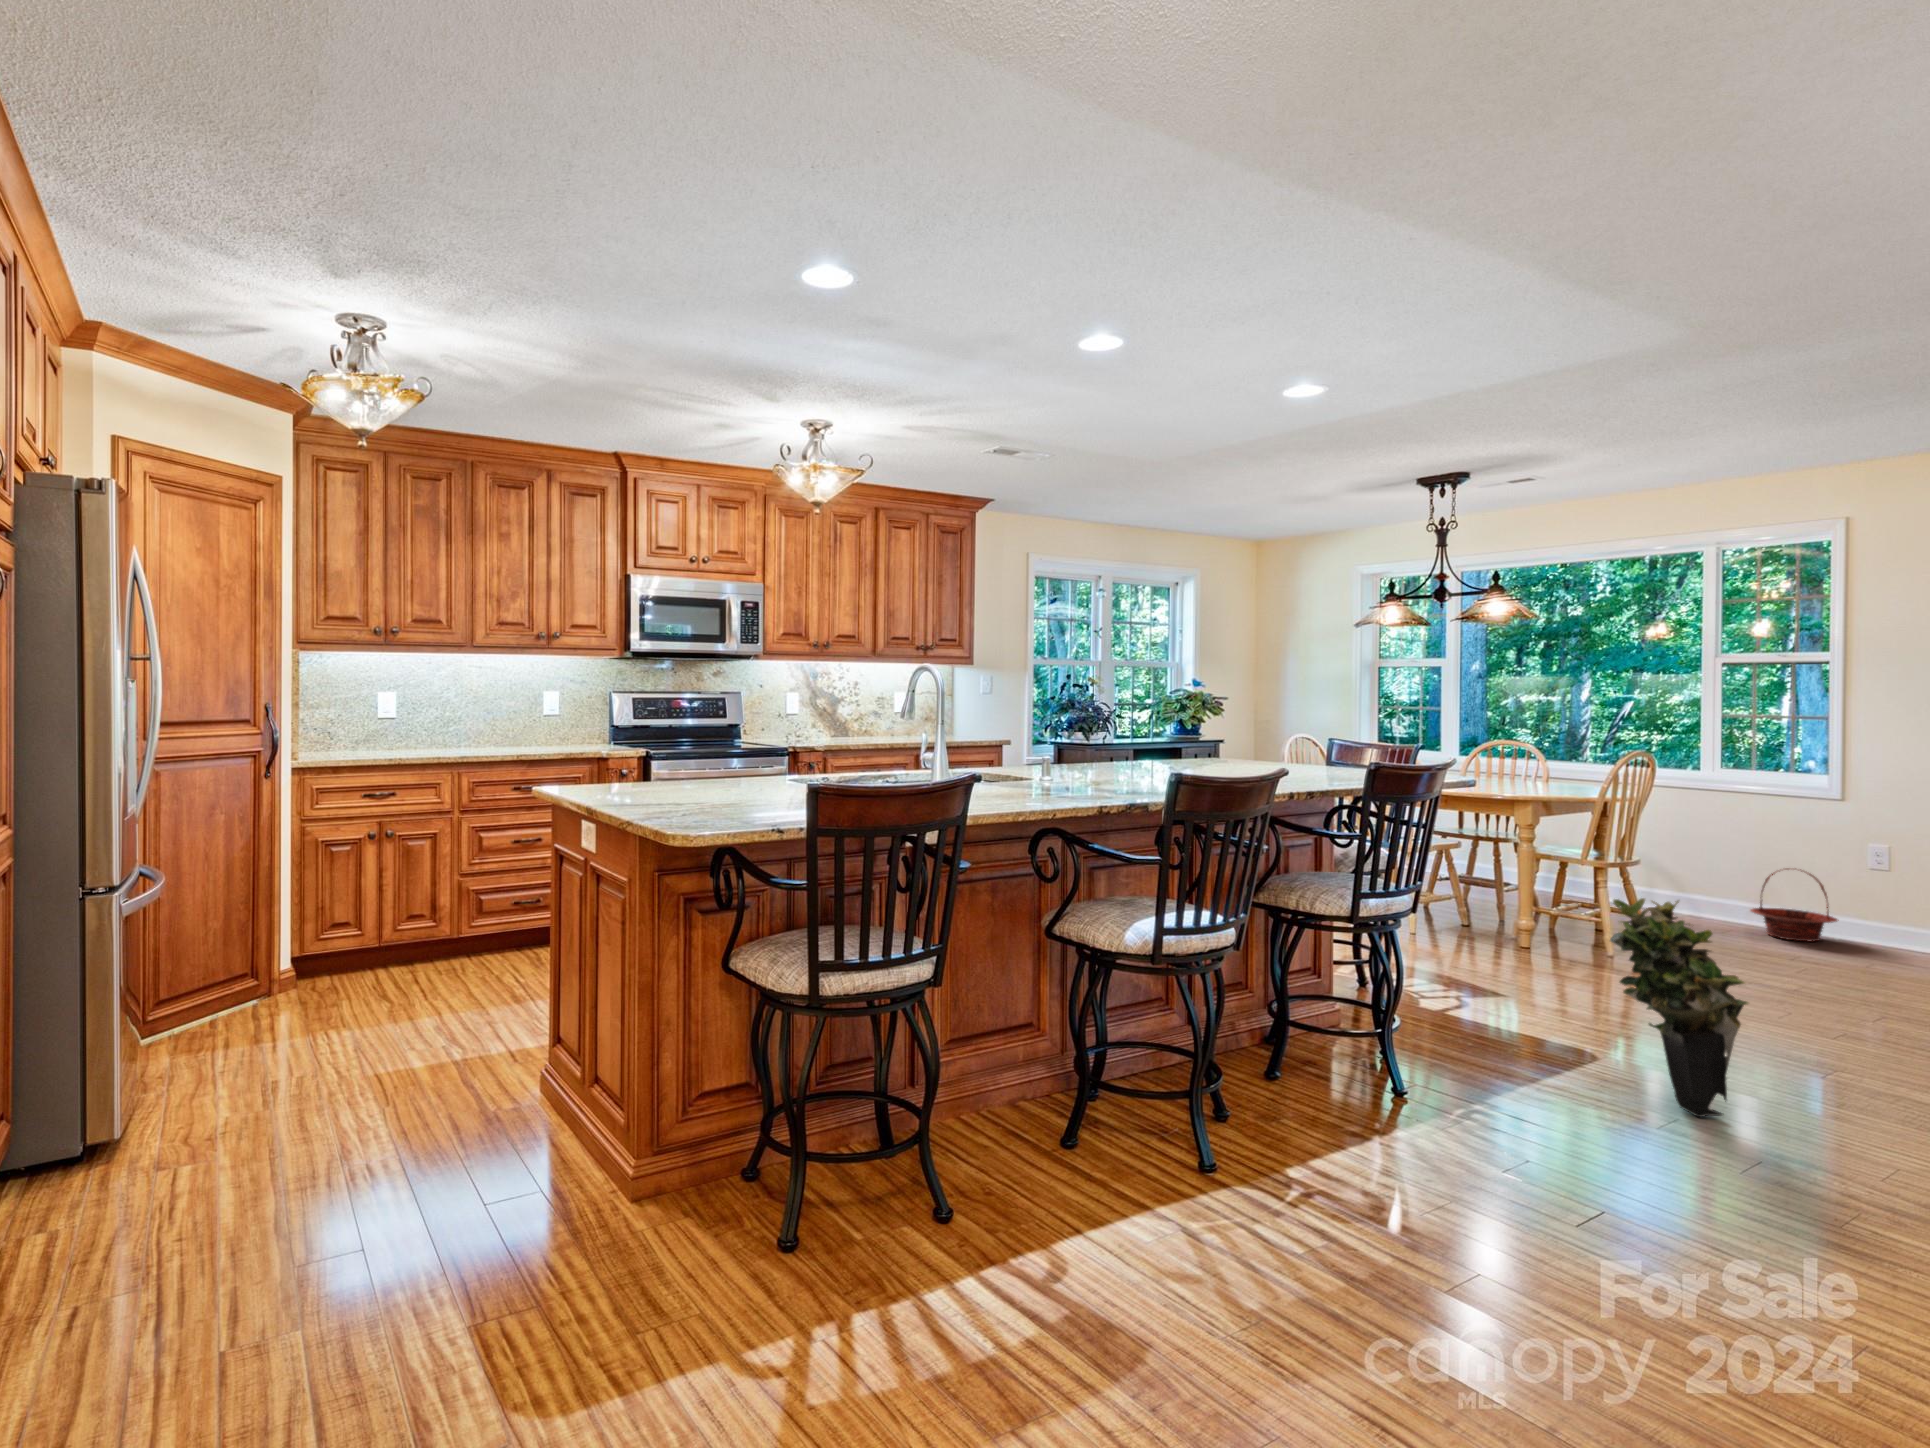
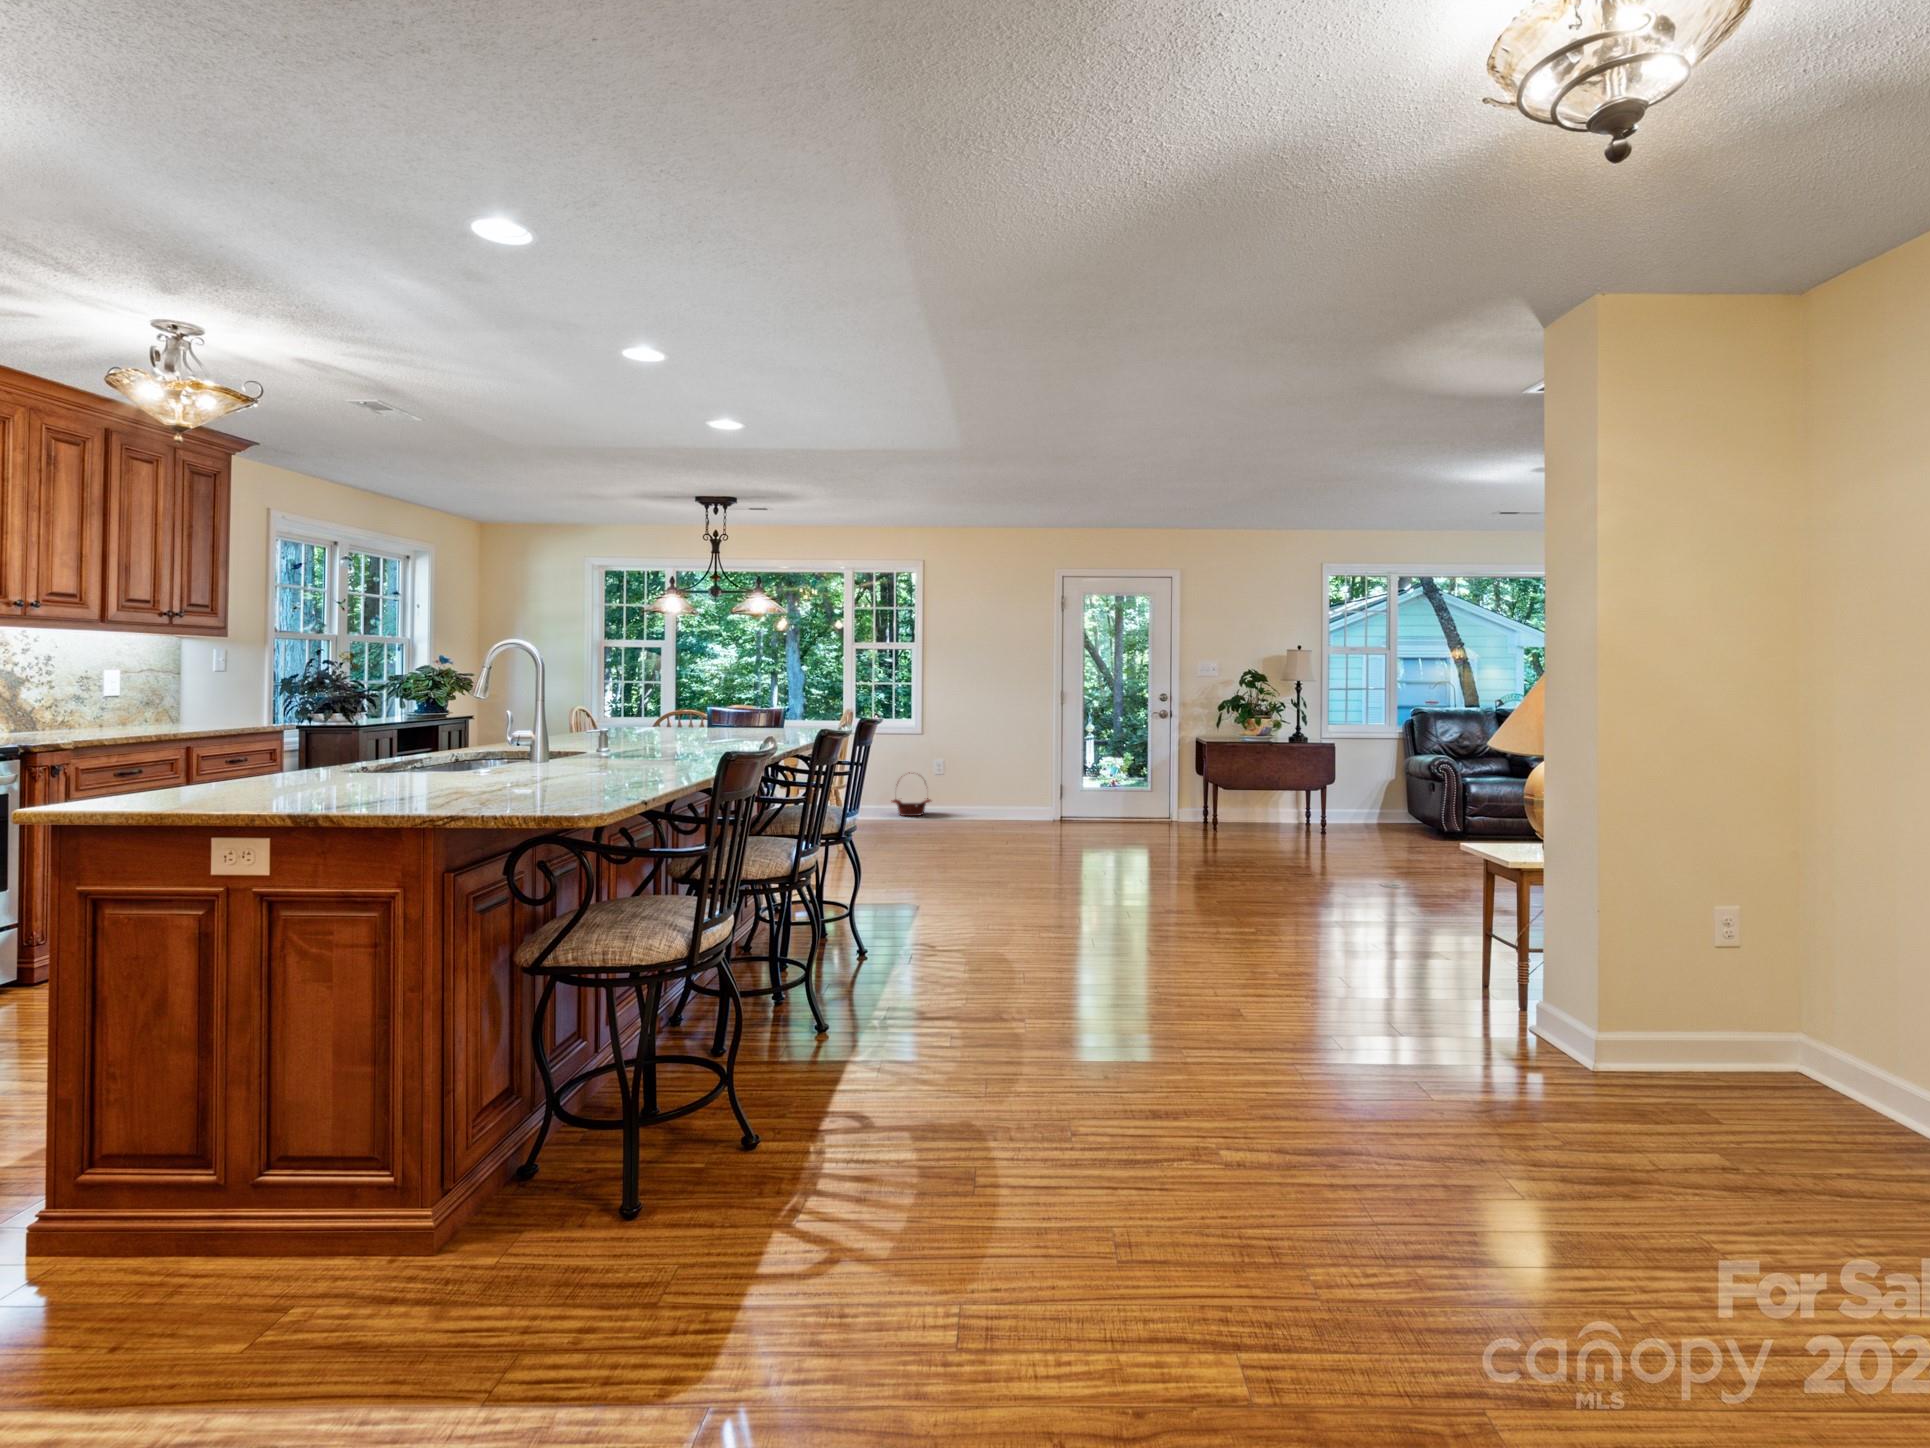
potted plant: present [1610,898,1748,1117] -> none [939,782,1012,905]

